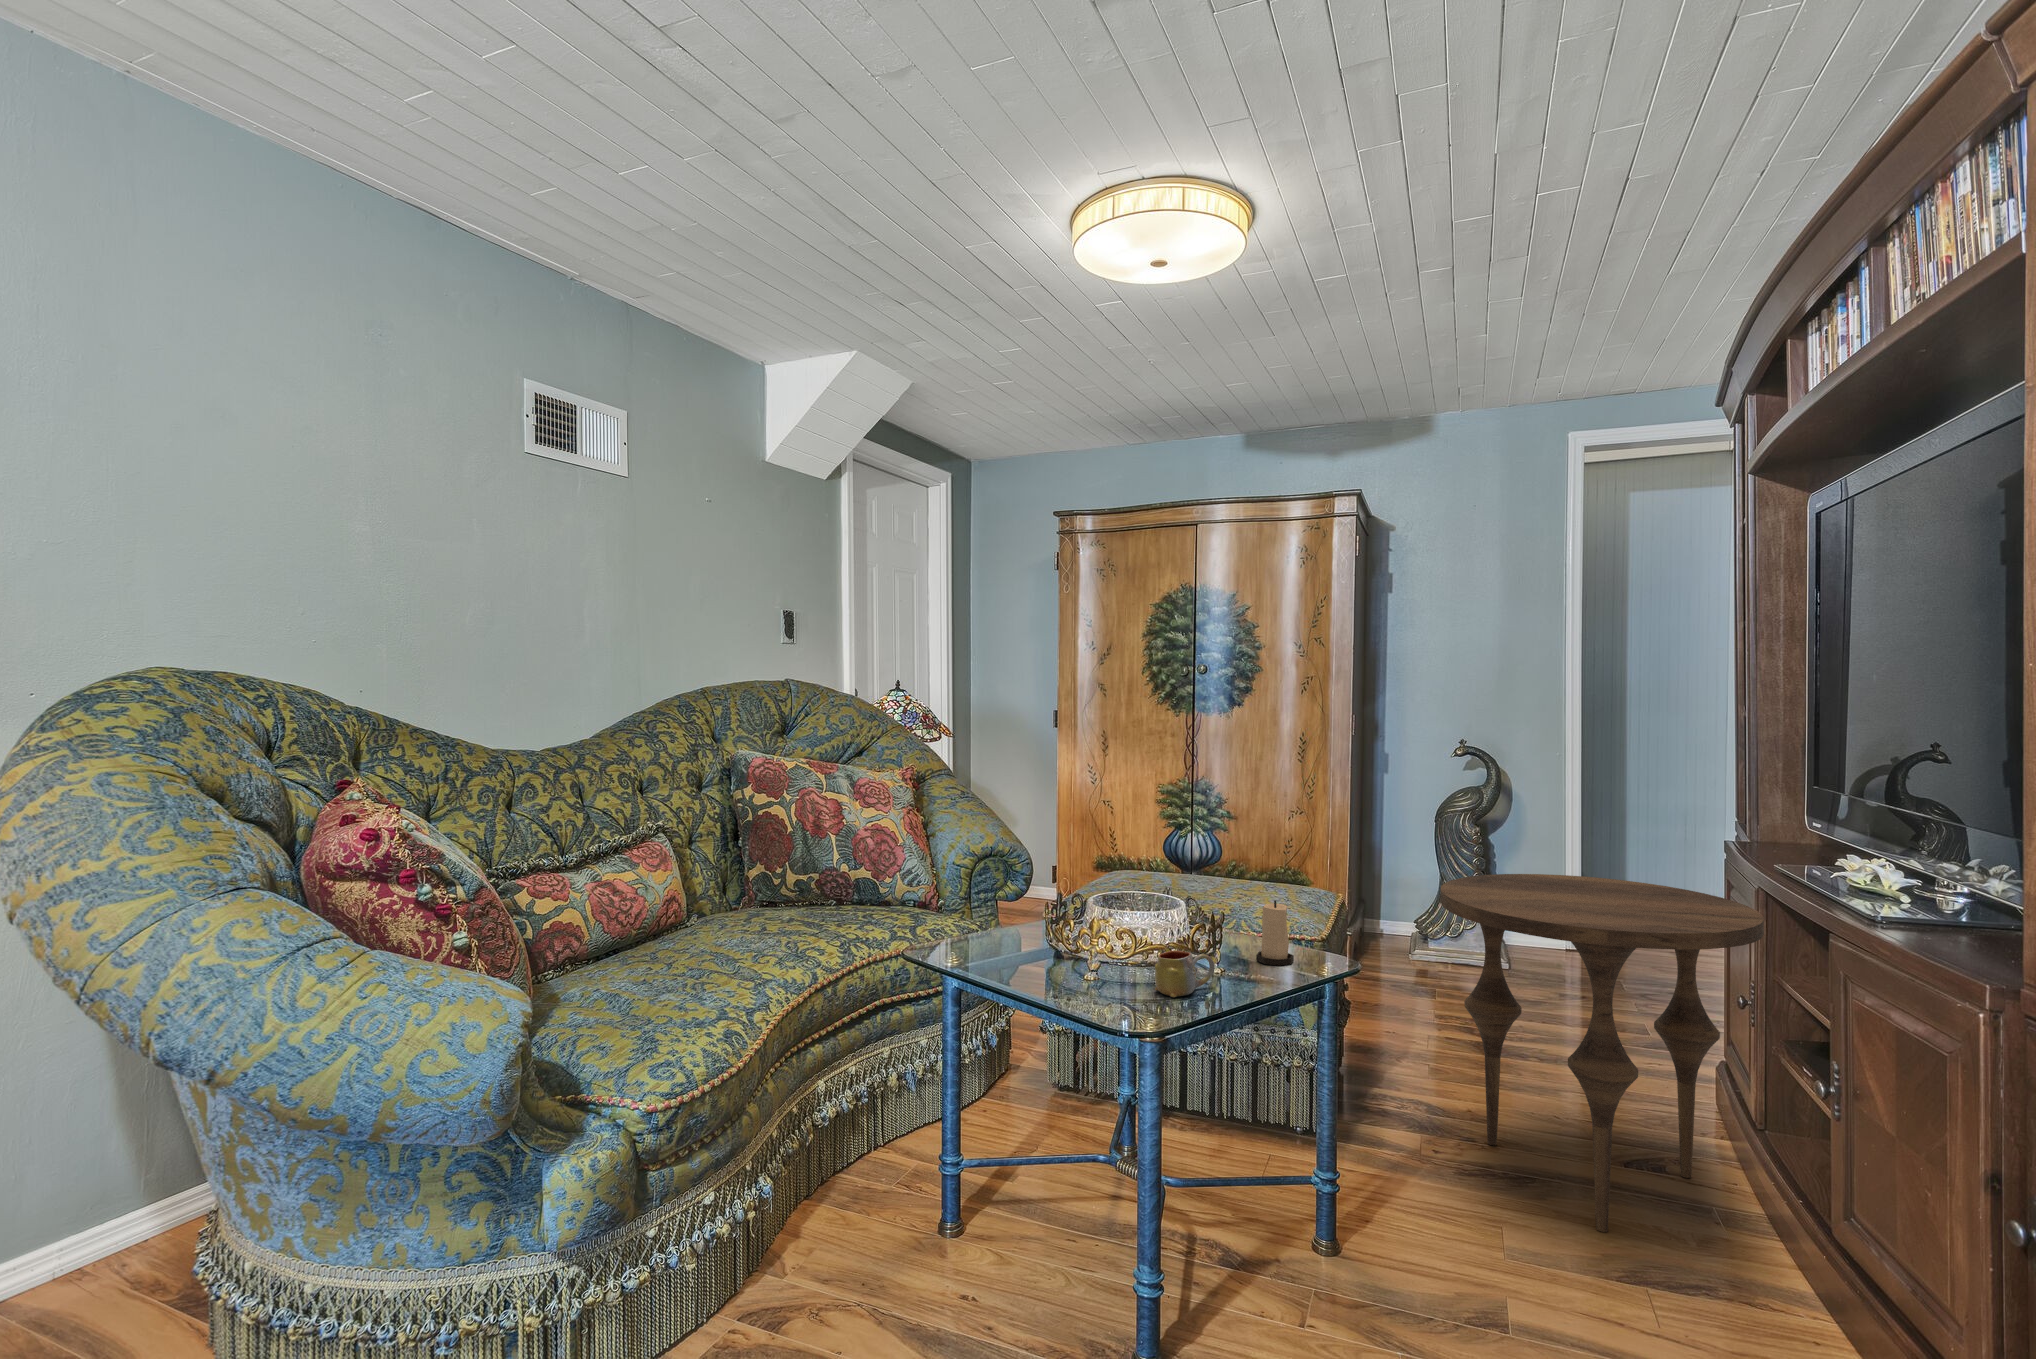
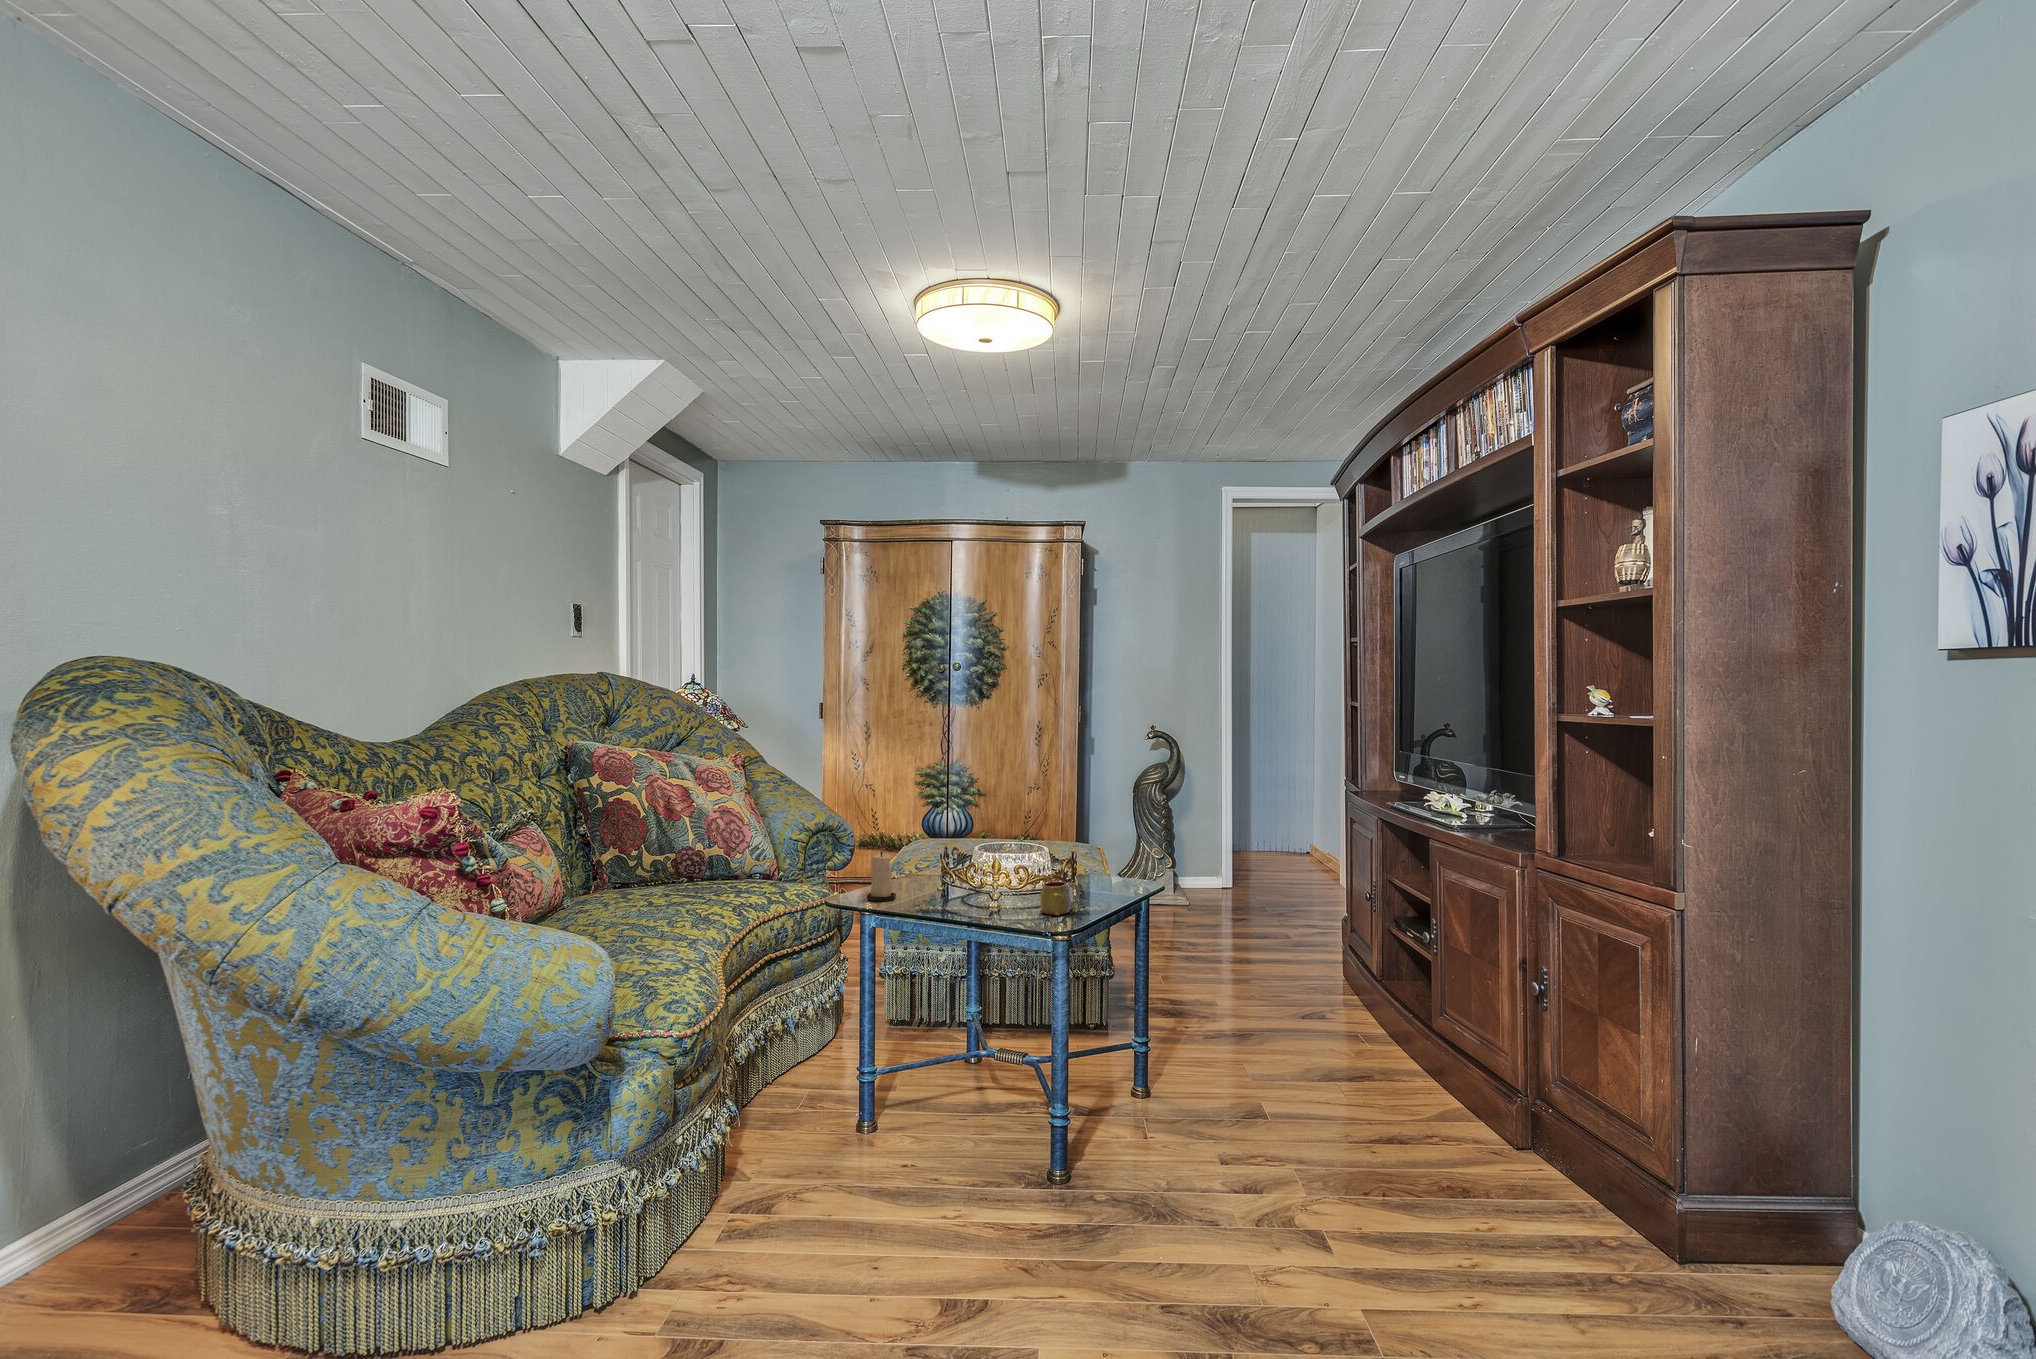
side table: present [1440,874,1764,1232] -> none [1201,819,1414,1065]
candle: present [1256,900,1294,966] -> present [867,851,896,902]

